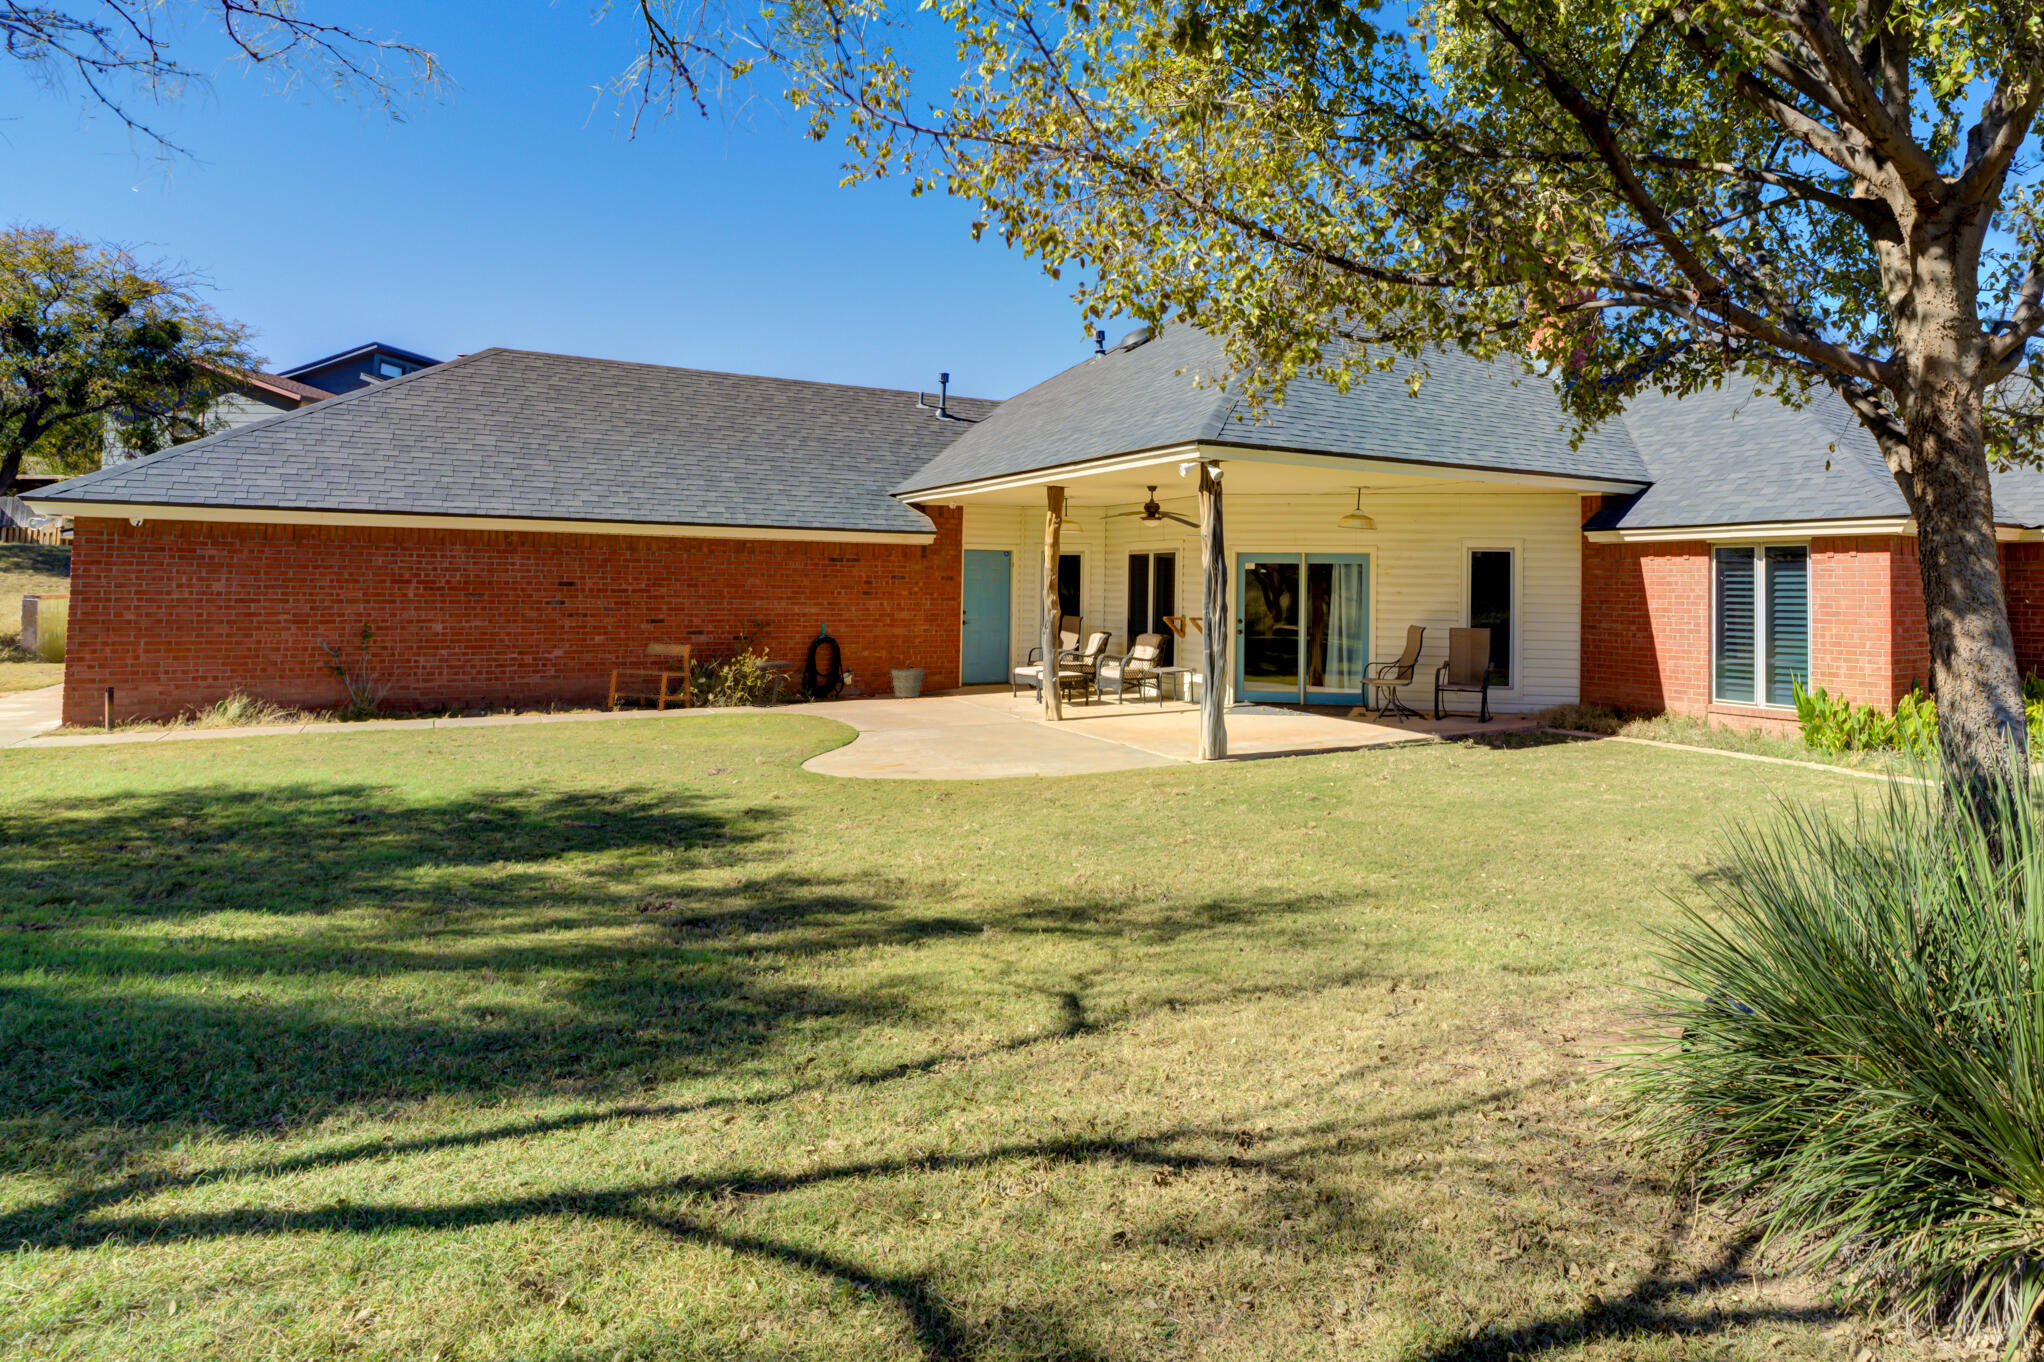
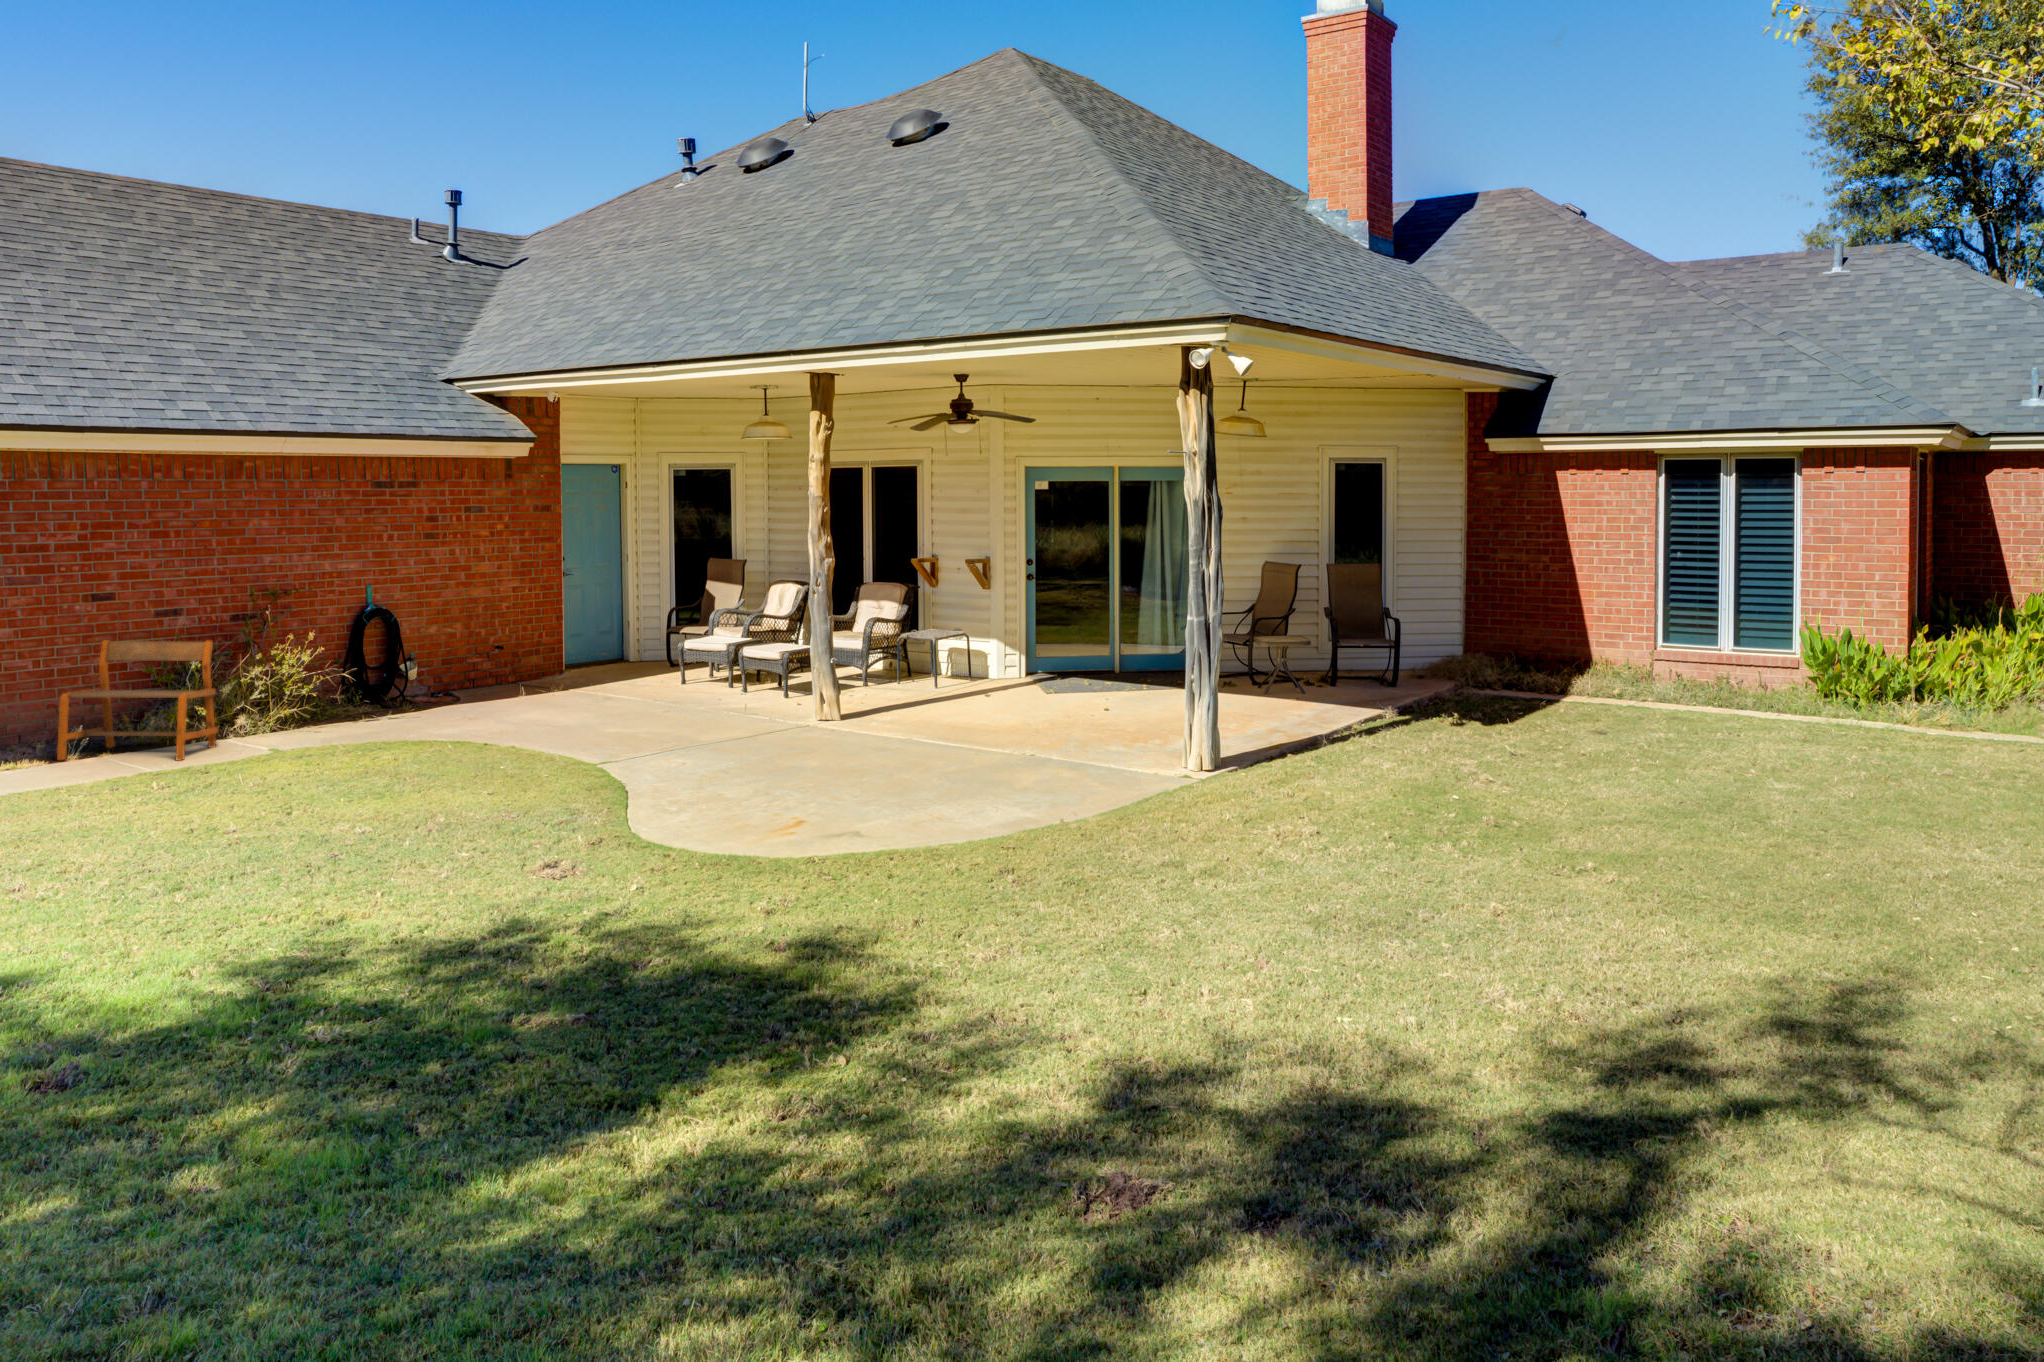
side table: present [752,661,794,707] -> none [315,656,399,734]
wooden bucket: present [892,668,924,697] -> none [496,646,549,693]

